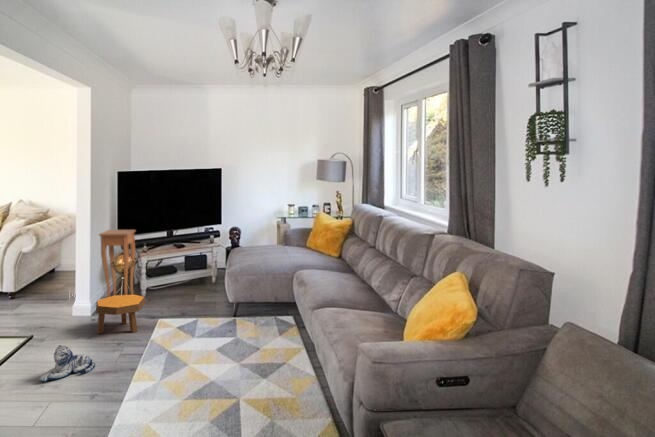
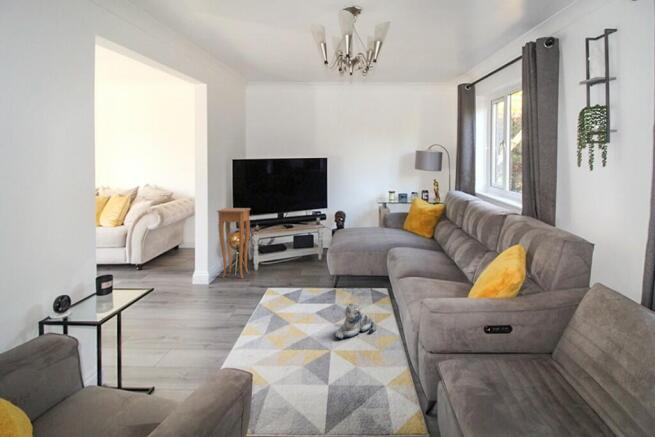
footstool: present [96,295,146,334] -> none [214,269,261,307]
plush toy: present [39,345,95,381] -> present [335,304,376,339]

